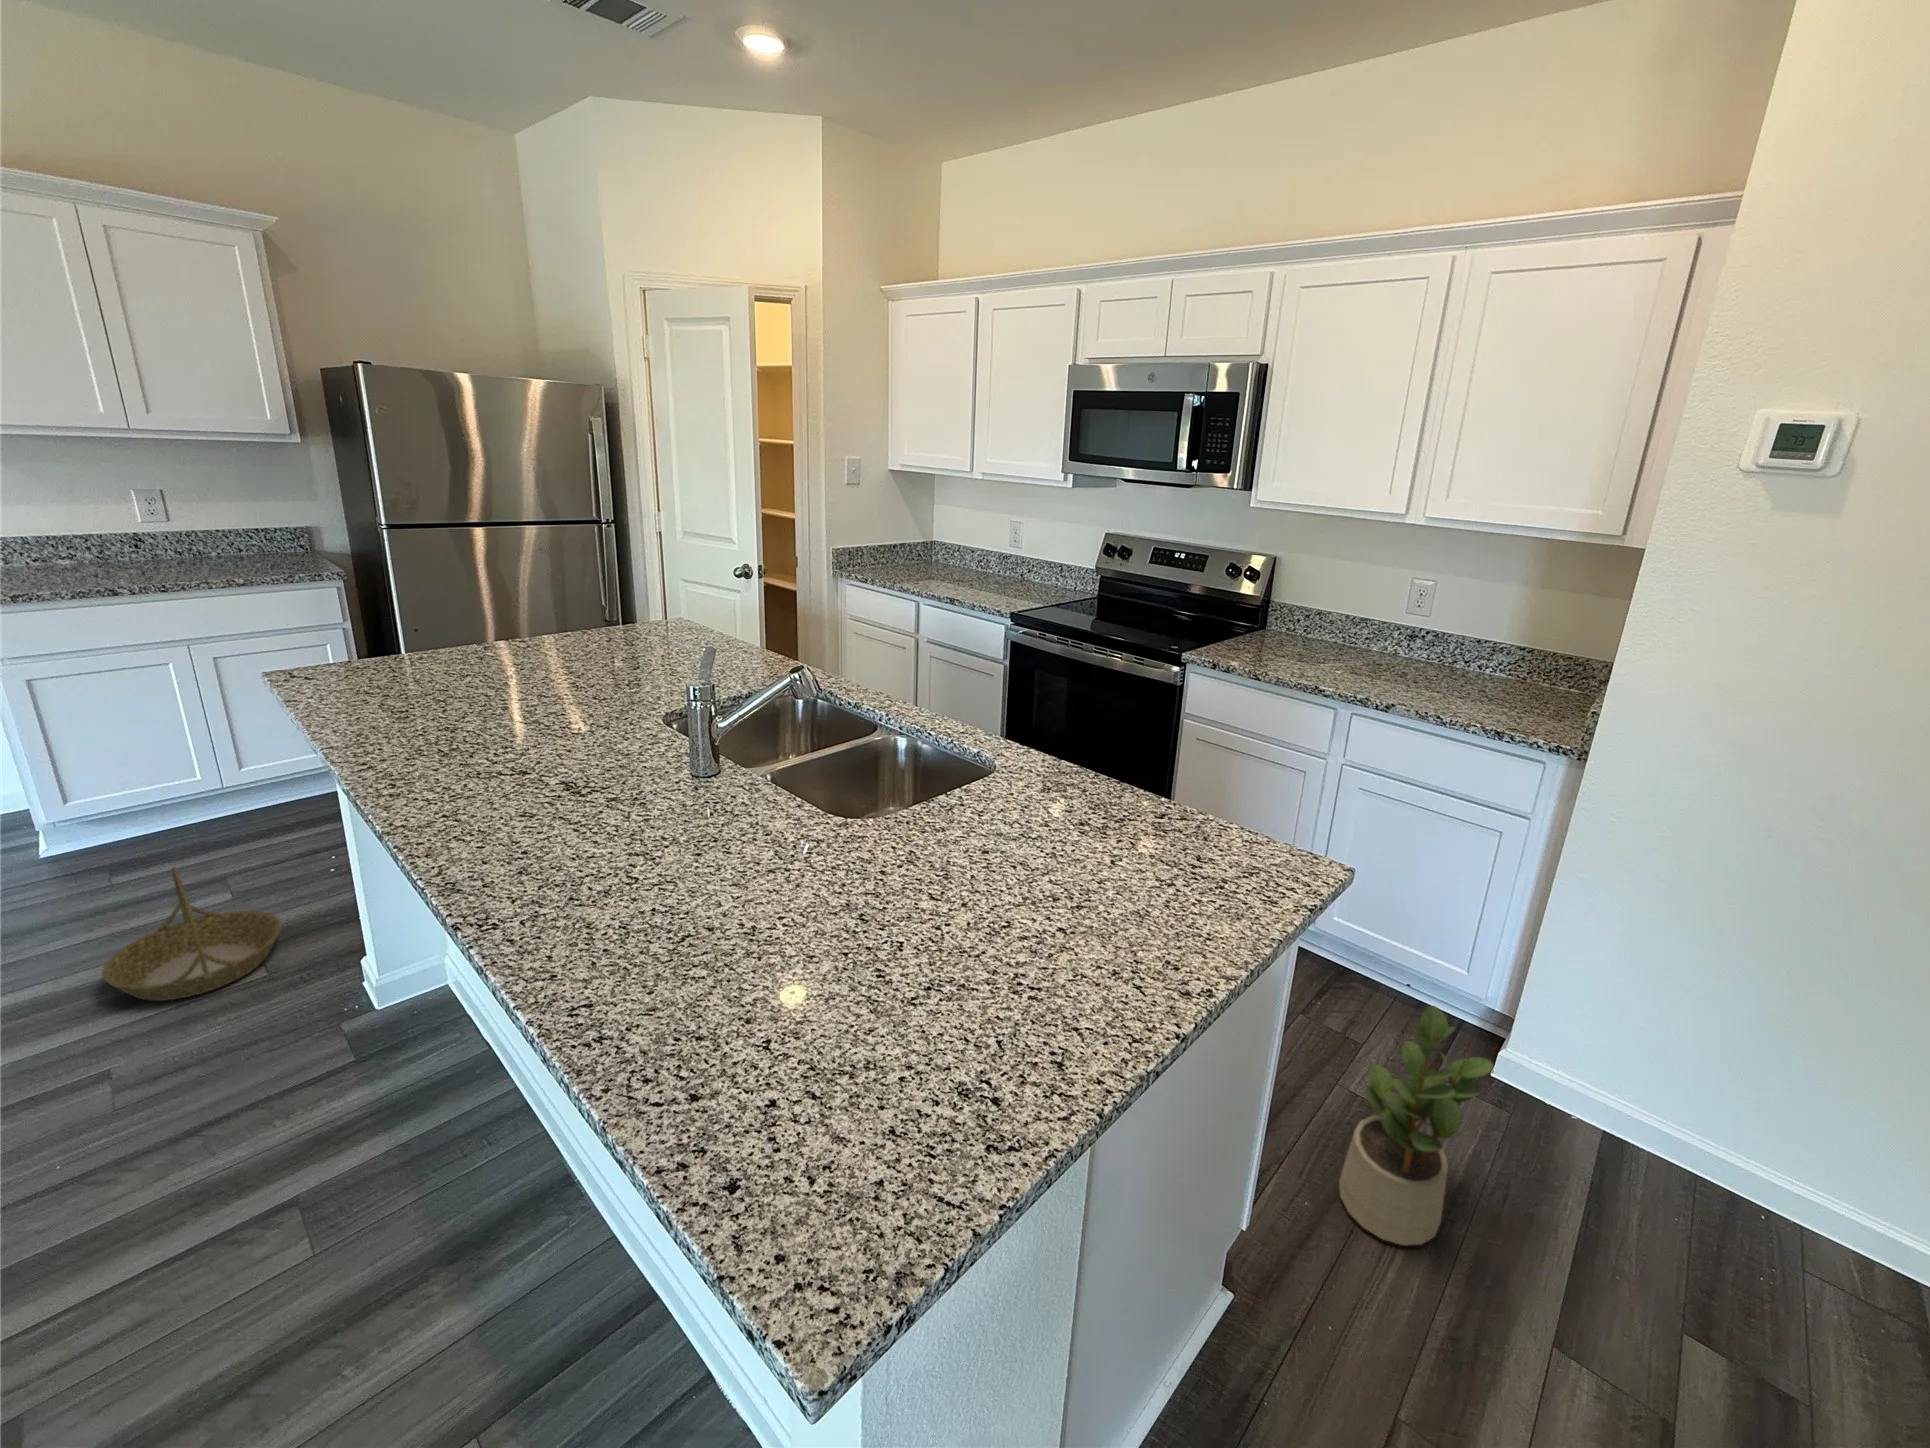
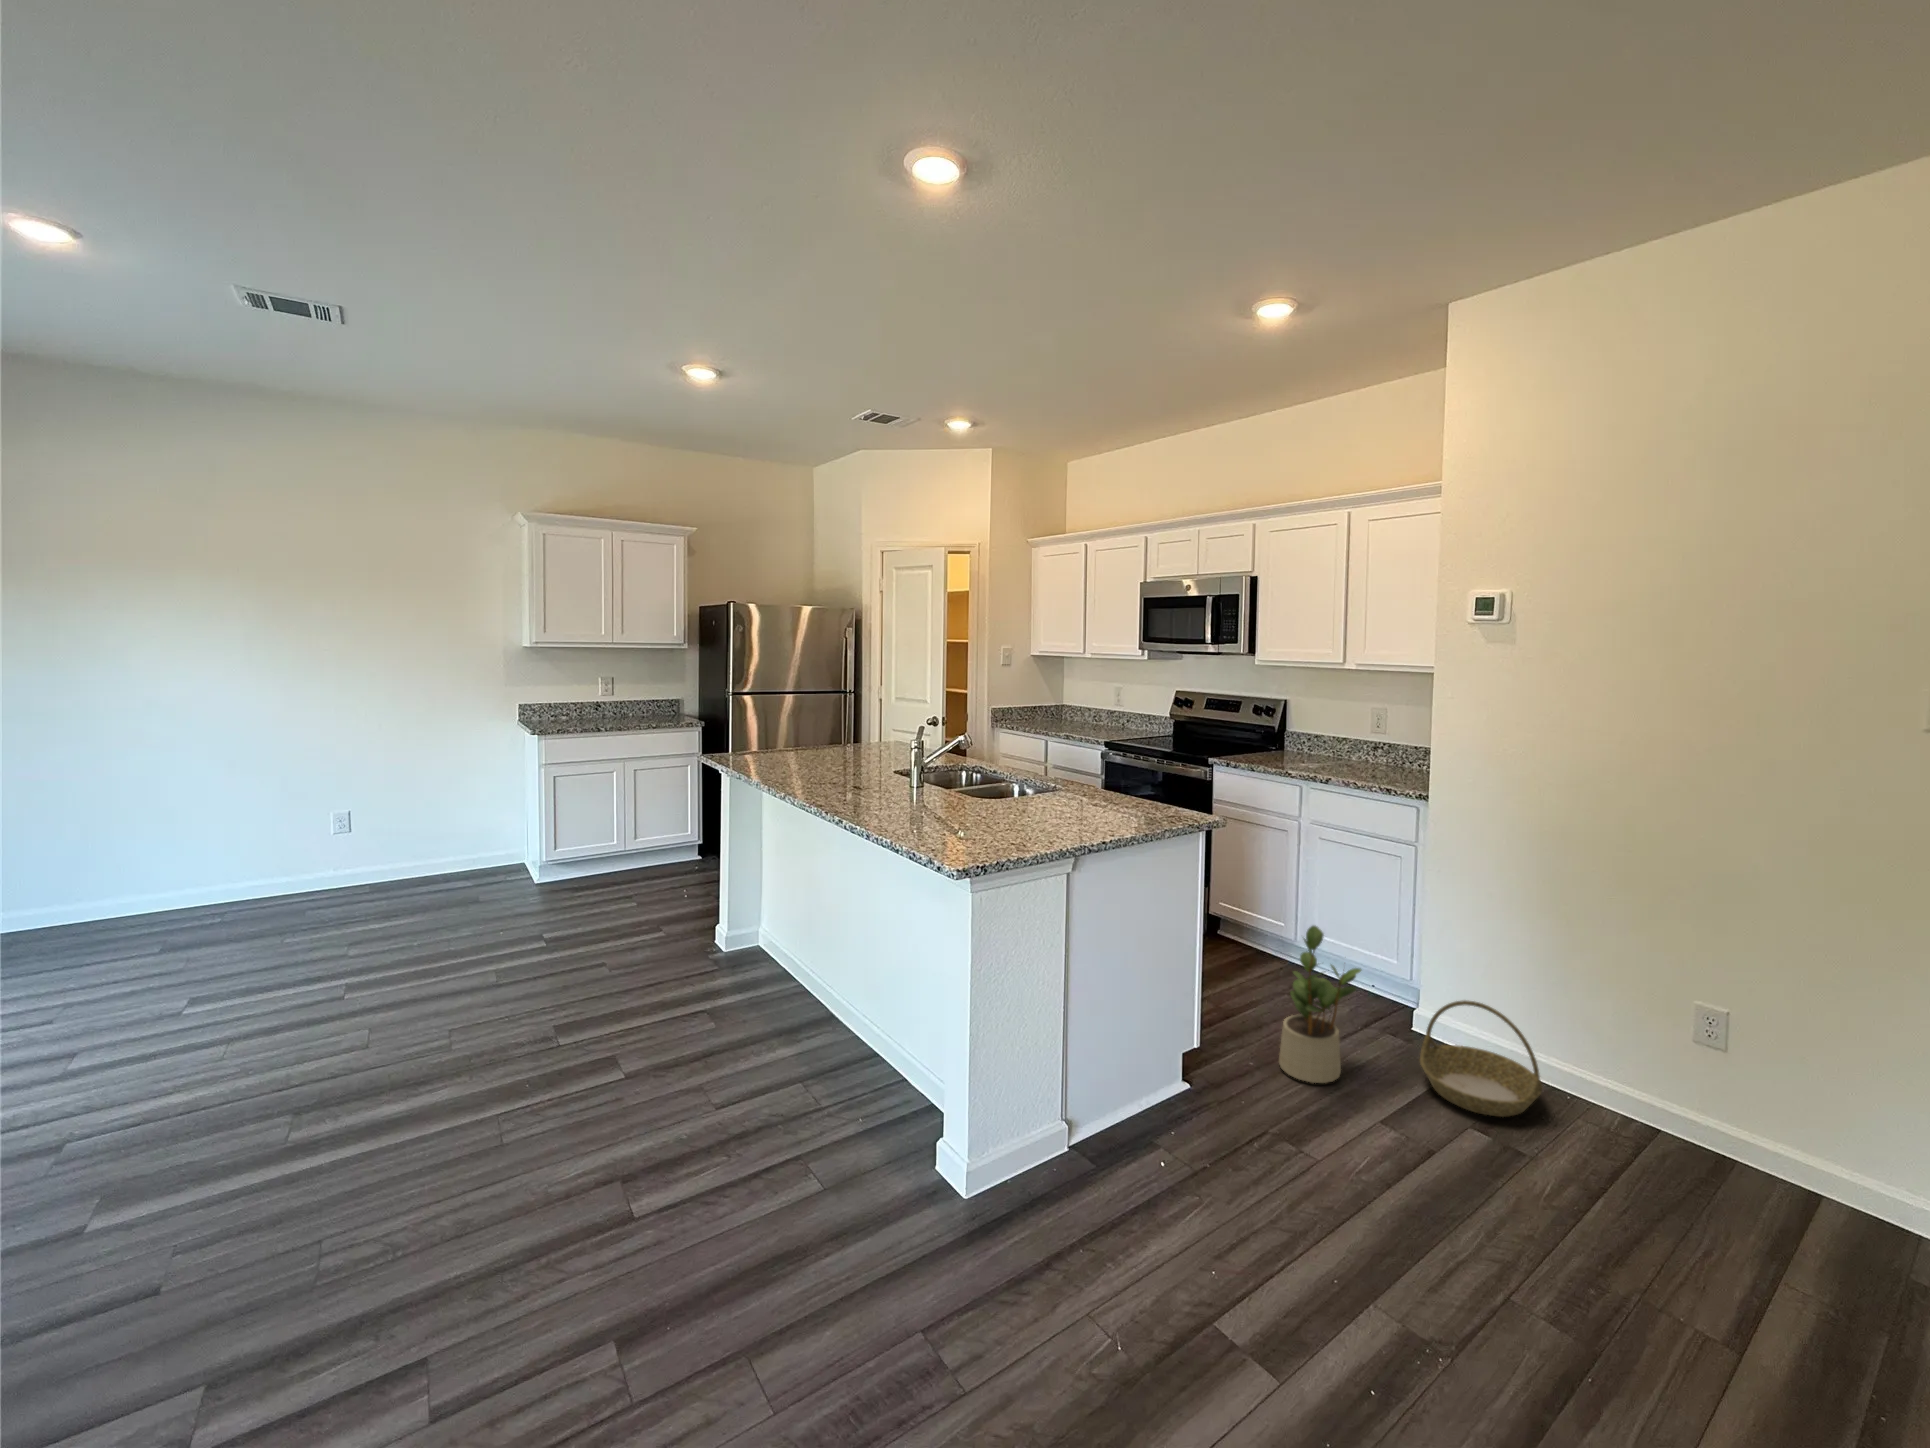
basket: present [102,866,281,1001] -> present [1420,1000,1542,1117]

